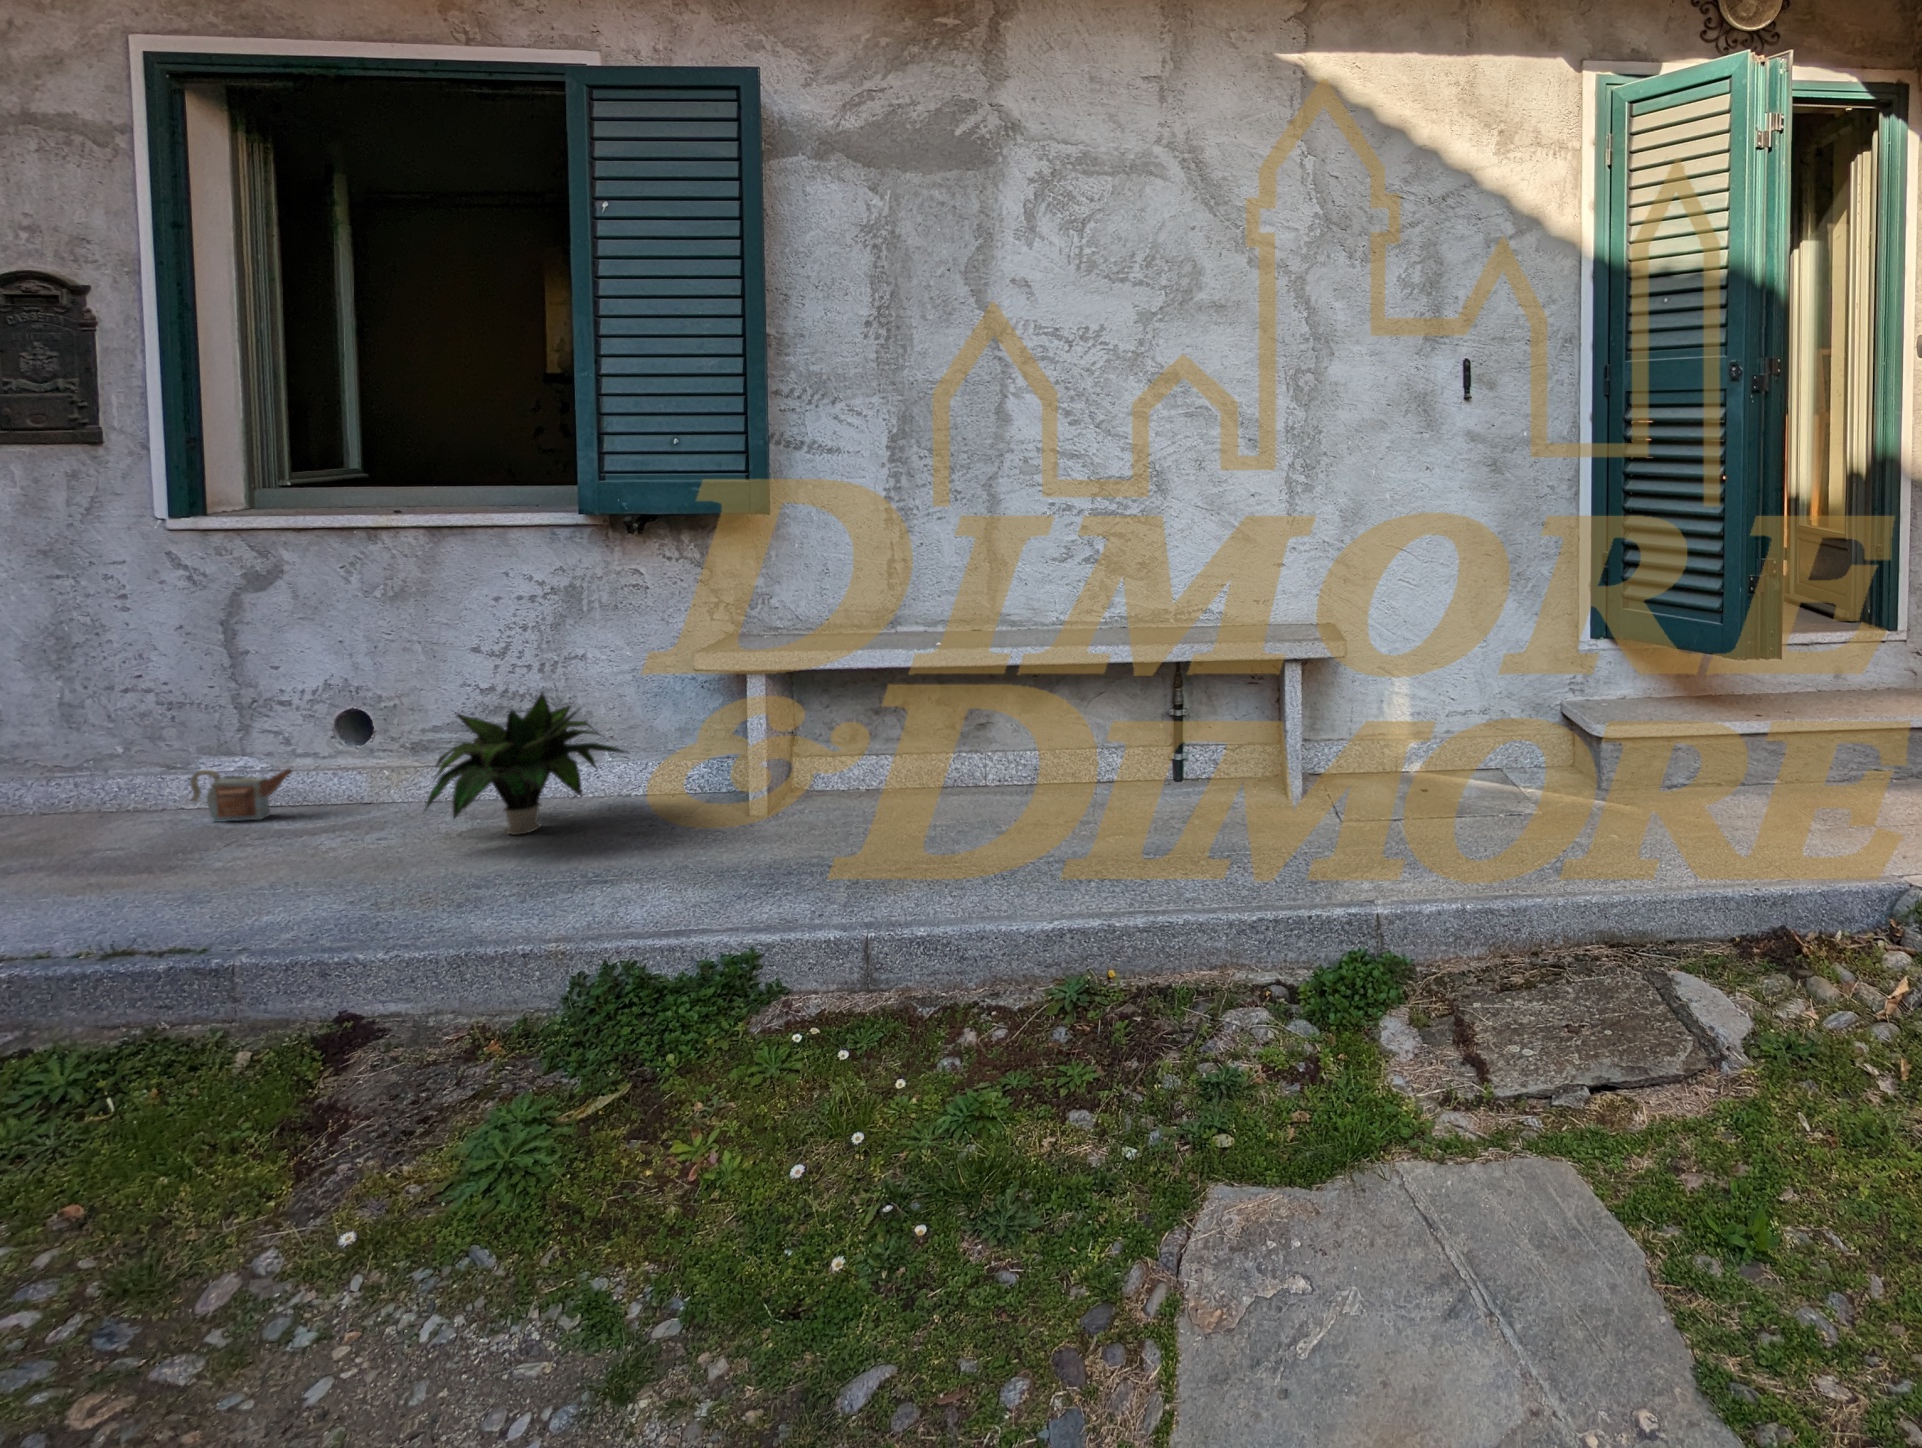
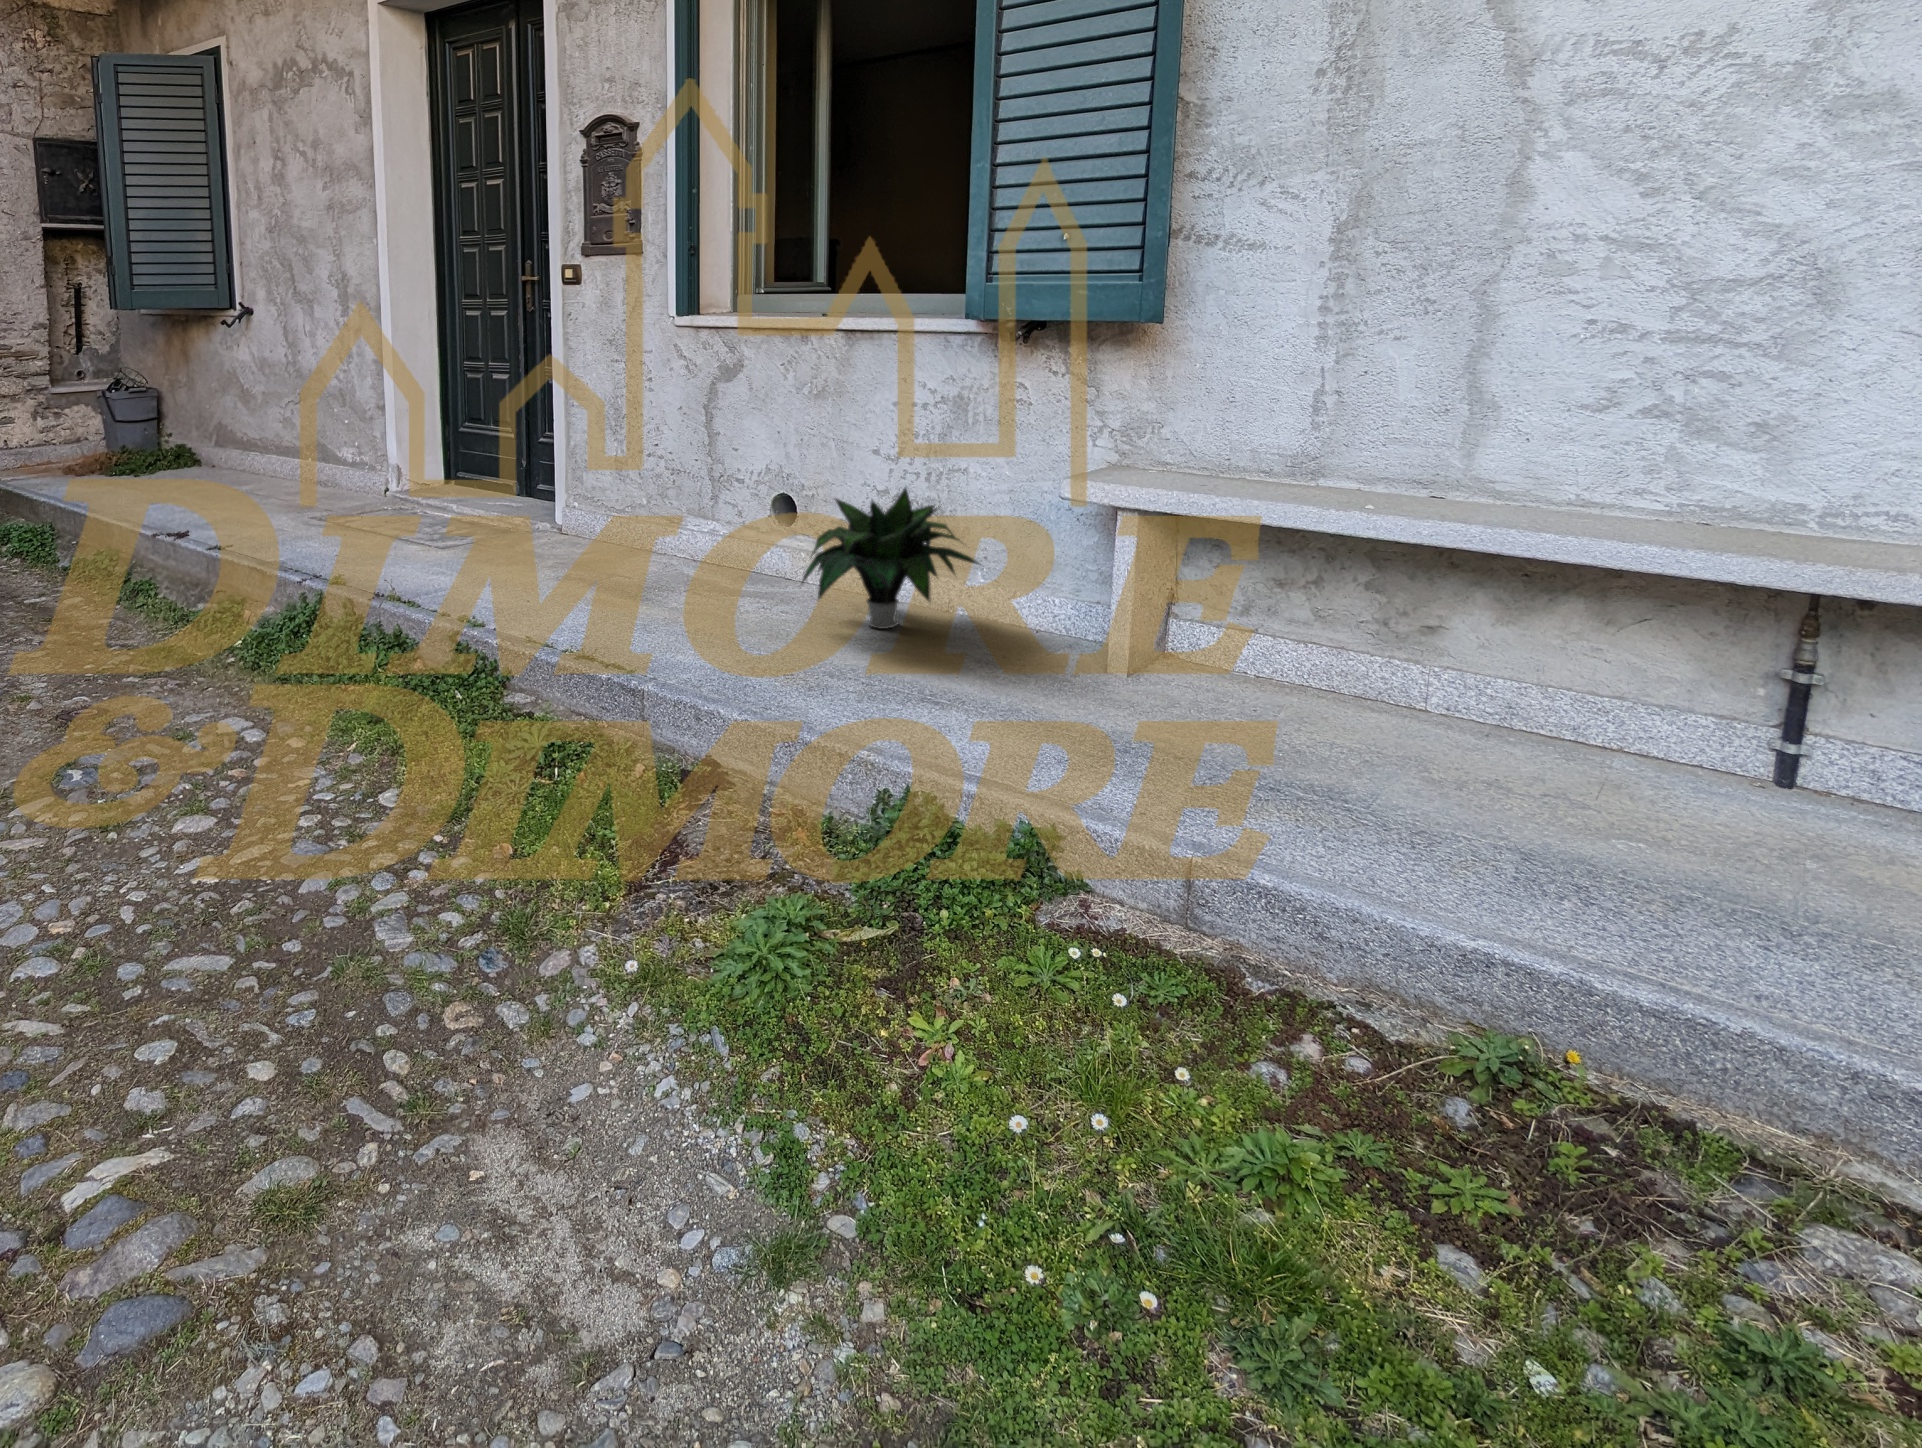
watering can: present [190,769,292,822] -> none [664,517,727,568]

